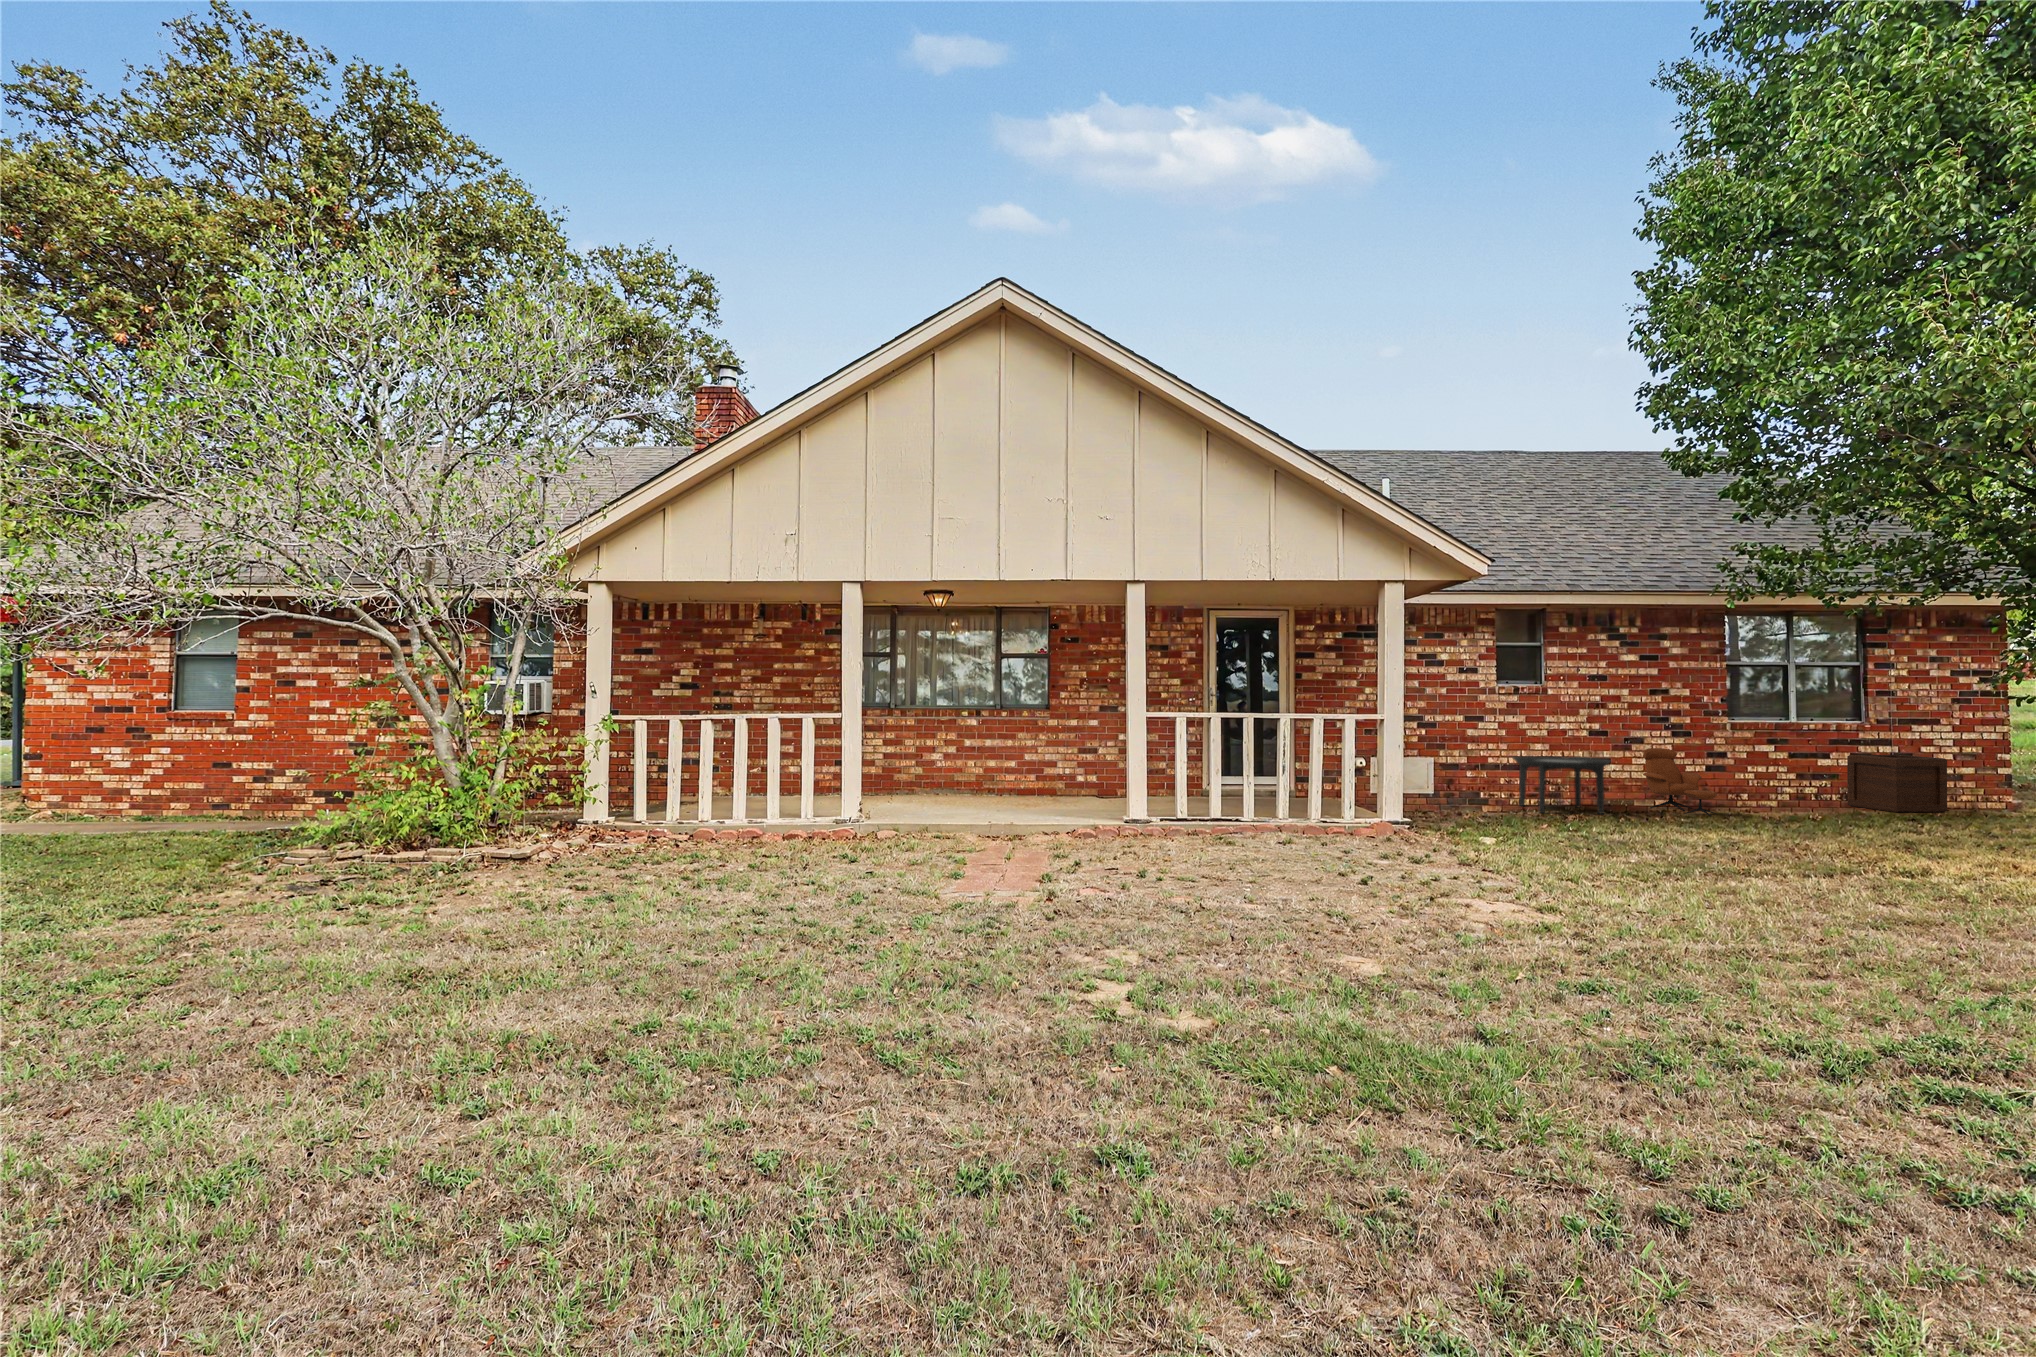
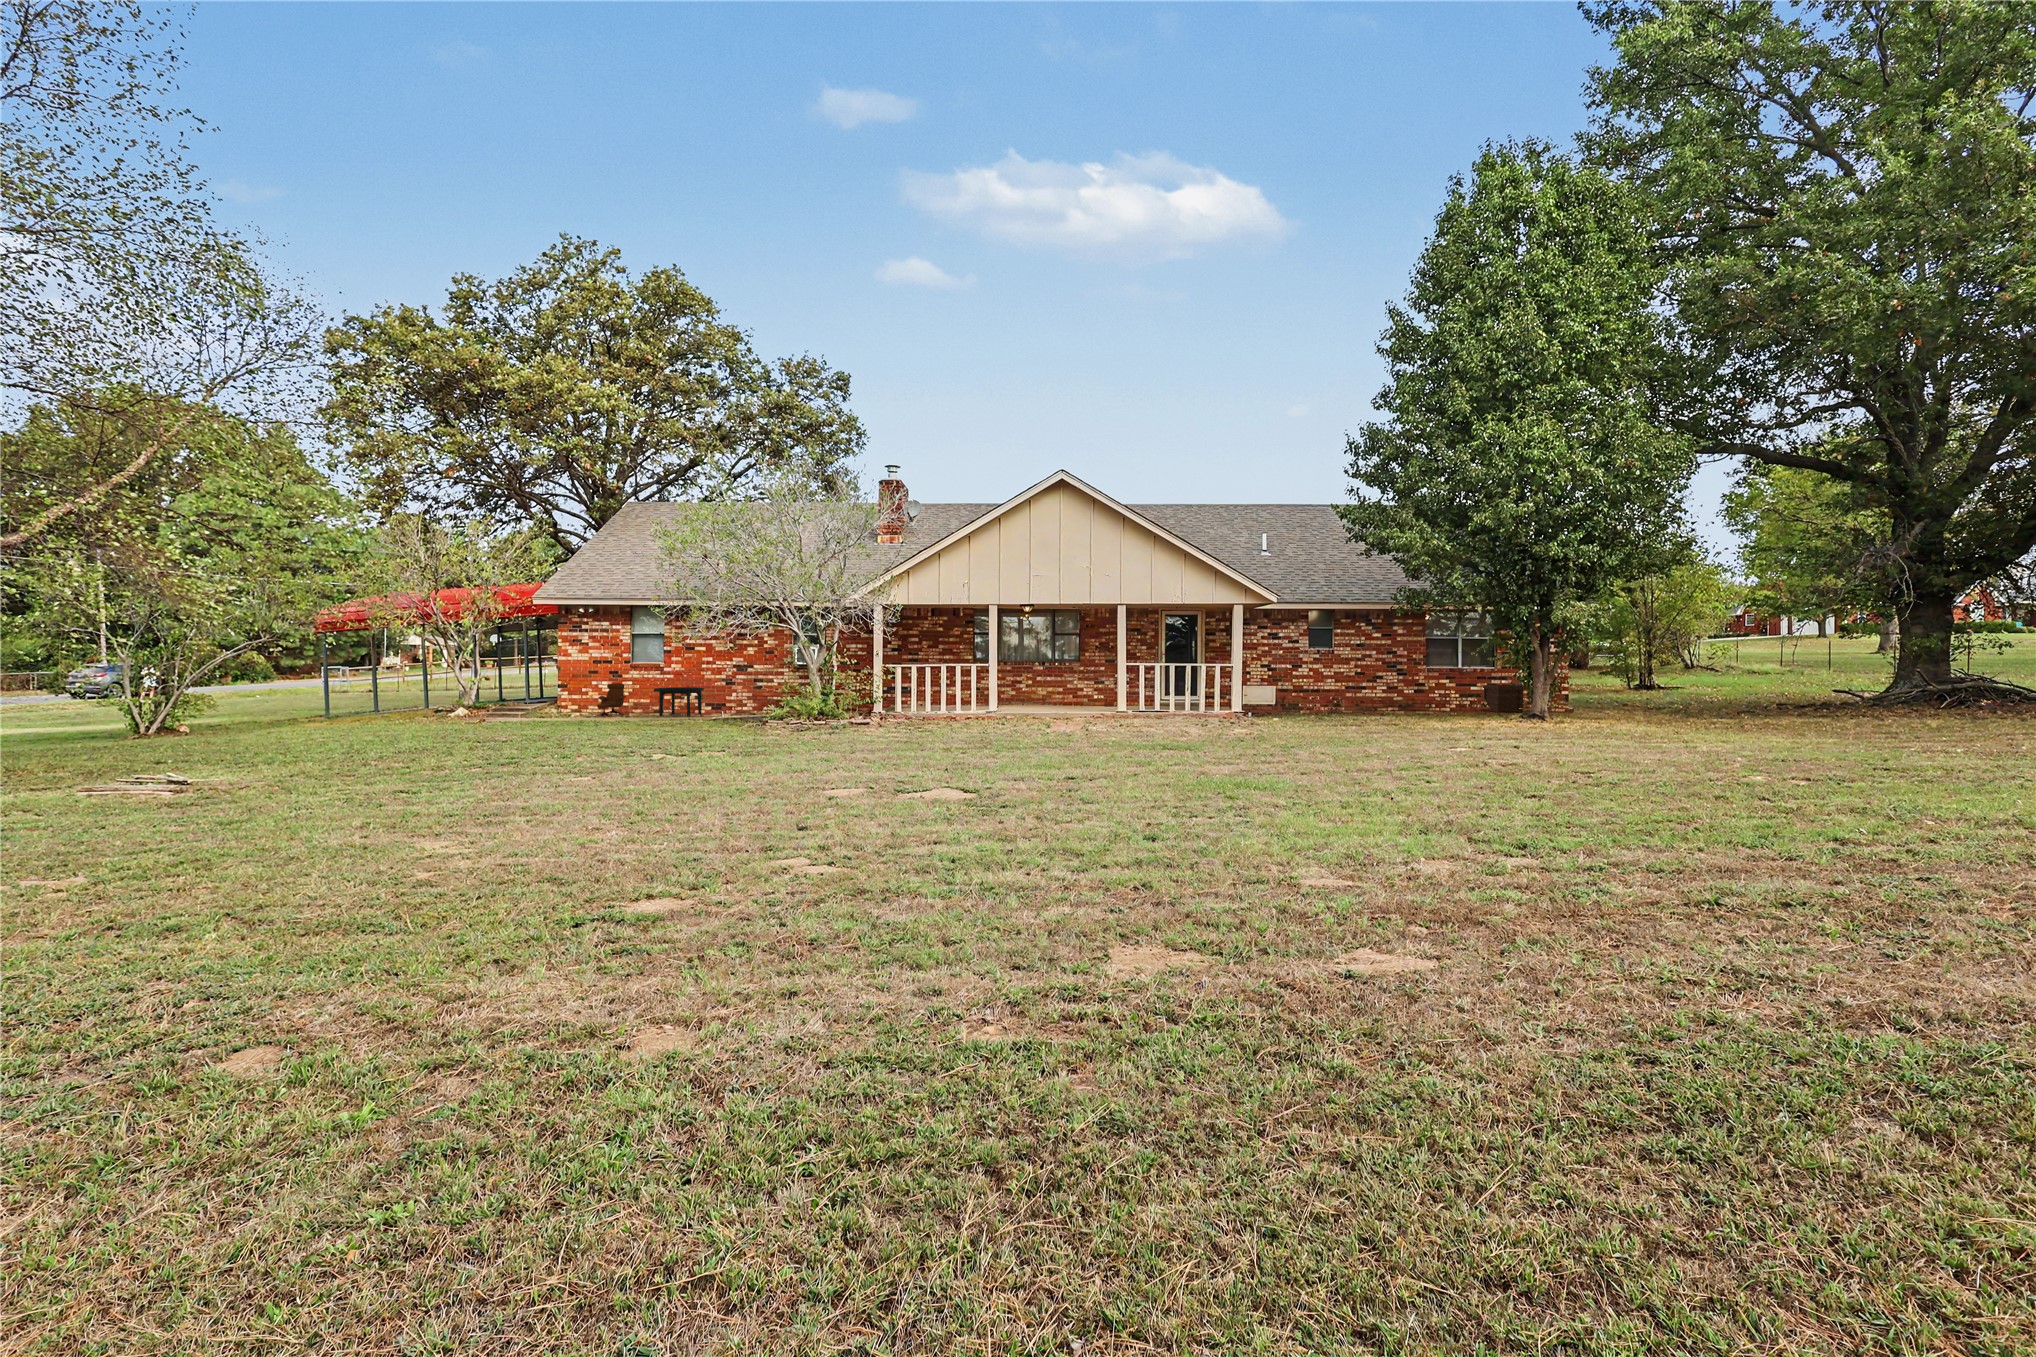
lounge chair: present [1643,748,1717,816] -> present [597,683,626,716]
round table: present [1513,756,1610,814] -> present [656,687,704,716]

